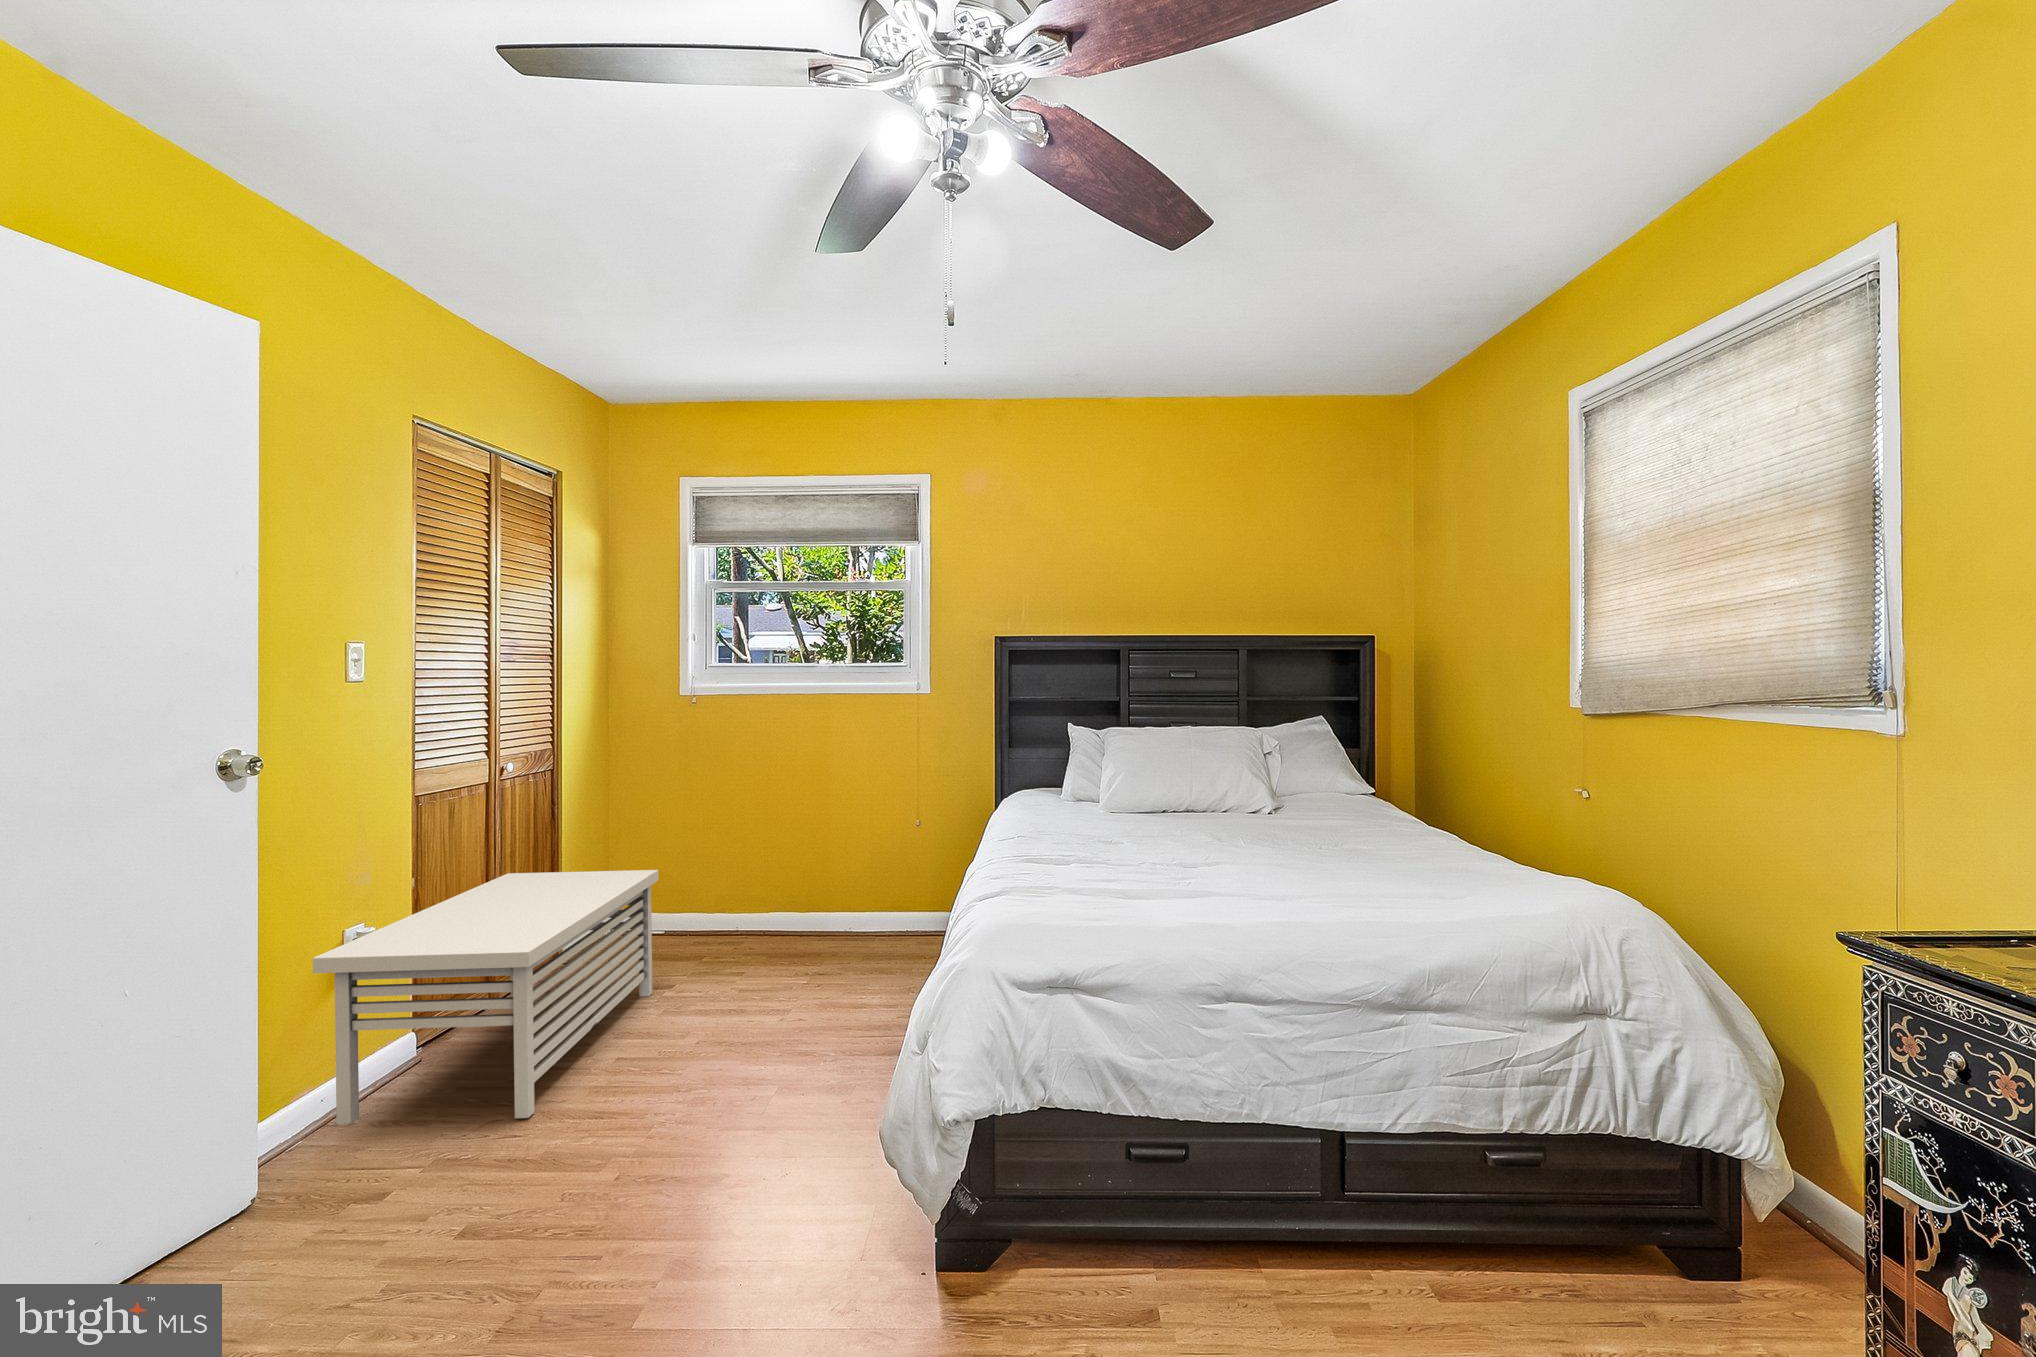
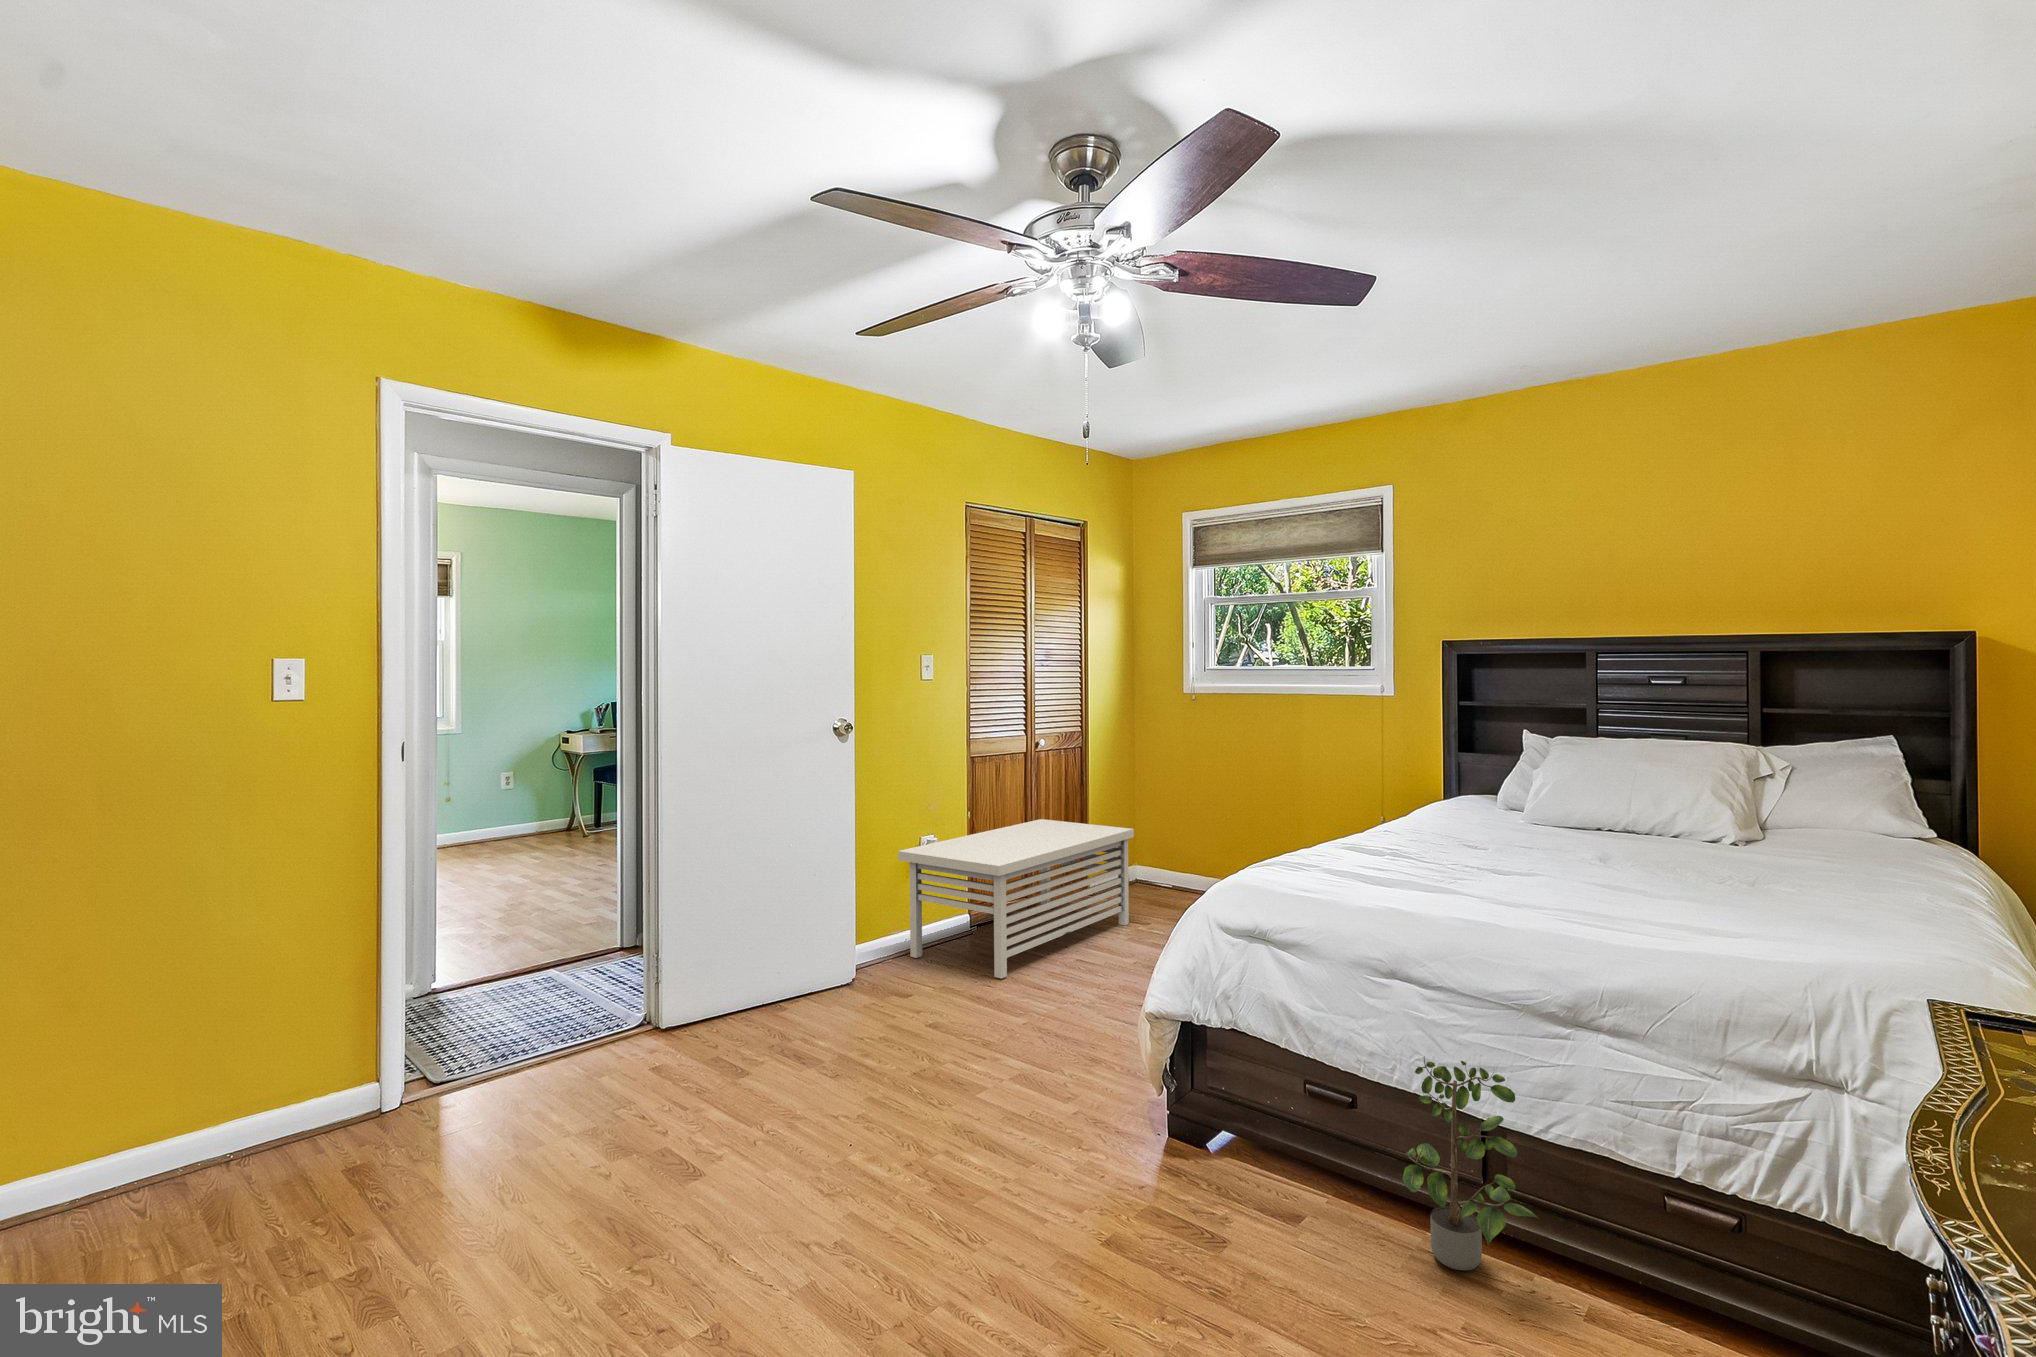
potted plant: none [1265,1071,1404,1305] -> present [1402,1057,1540,1271]

